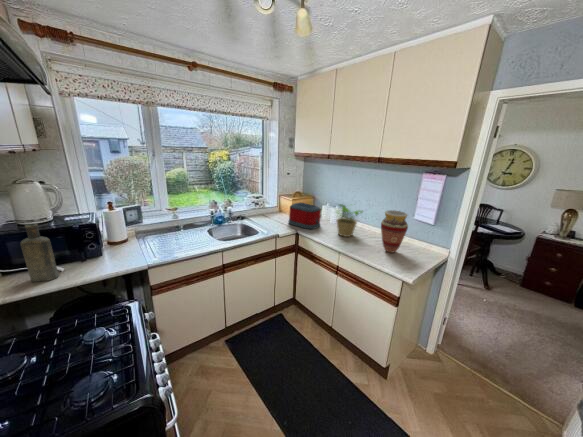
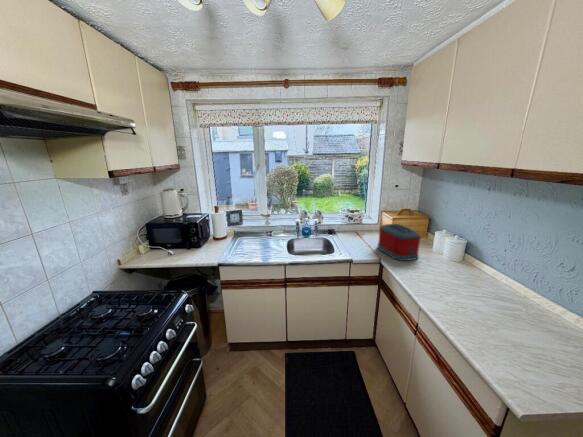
potted plant: present [337,204,363,237] -> none [425,235,482,285]
vase: present [381,210,408,253] -> none [494,260,559,338]
bottle: present [20,224,59,282] -> none [151,220,170,259]

